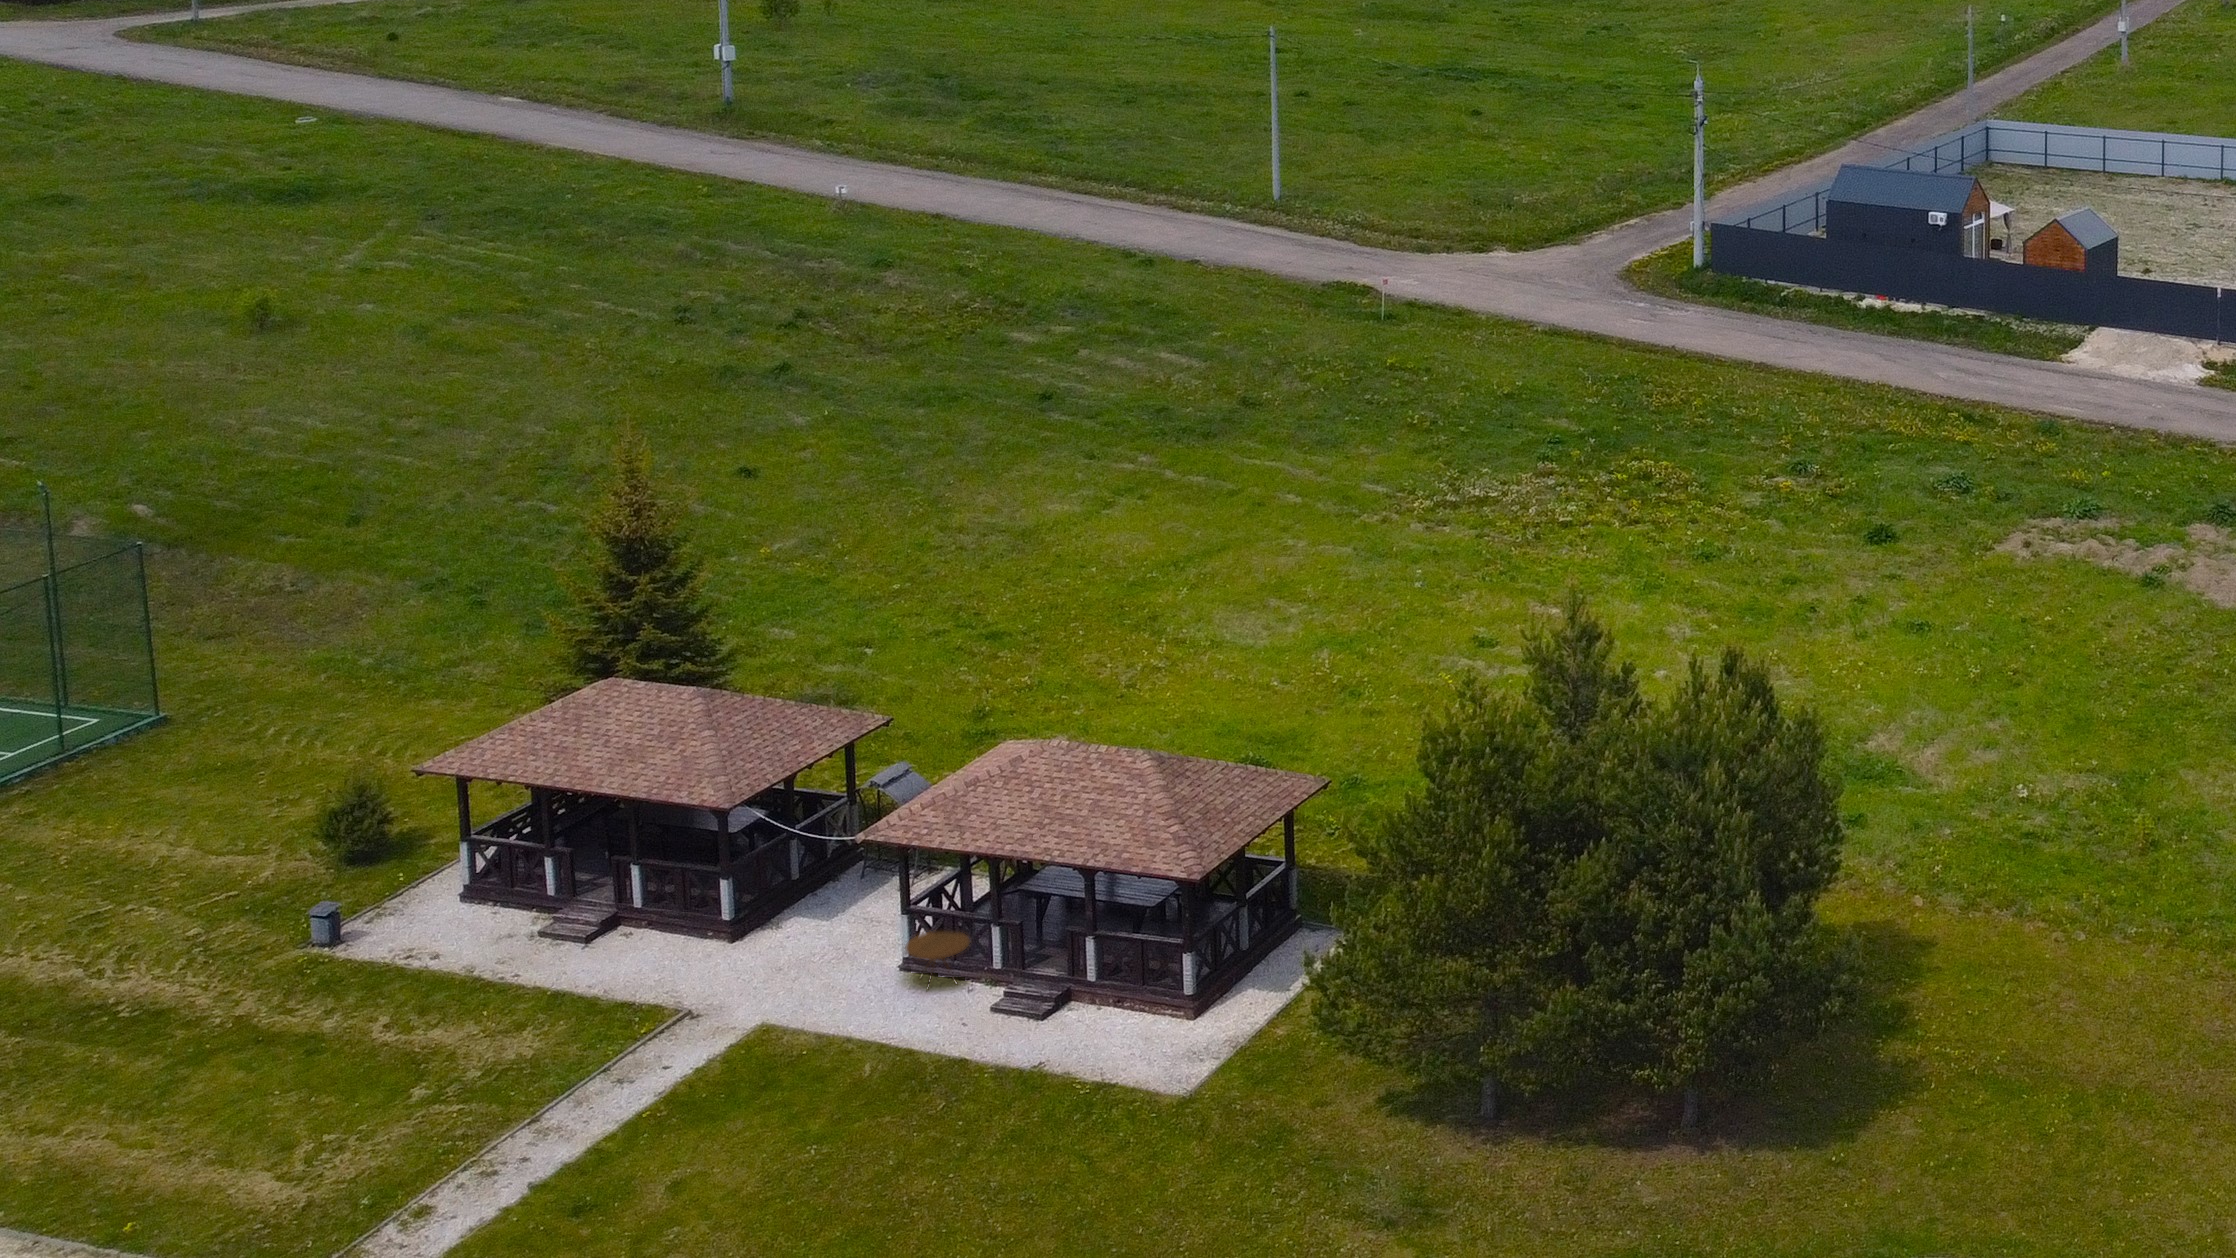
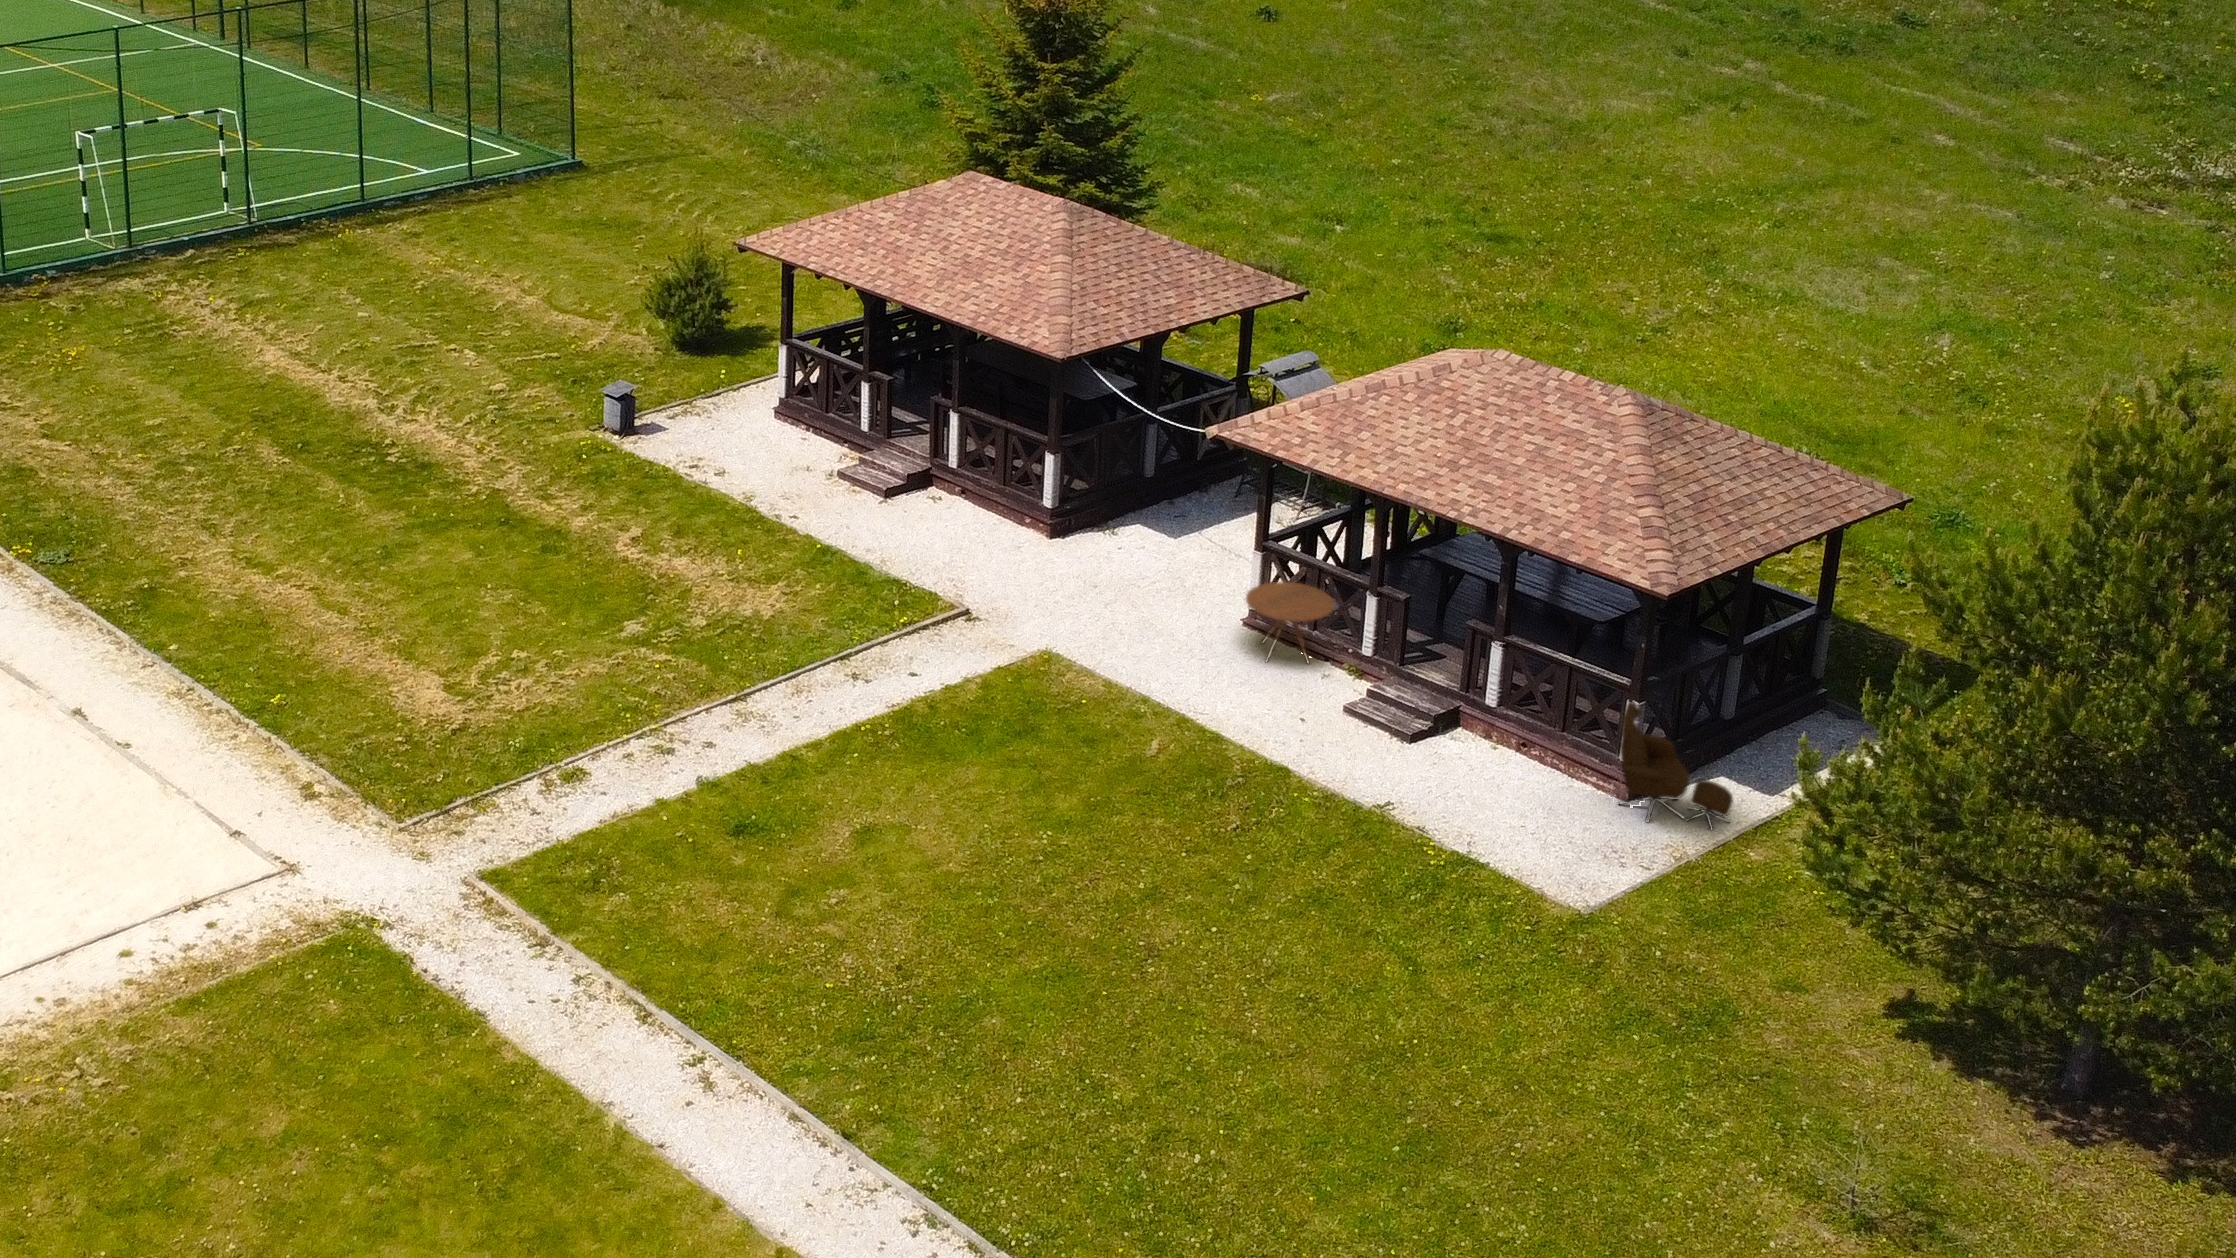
lounge chair: none [1182,951,1259,1029] -> present [1620,701,1733,828]

